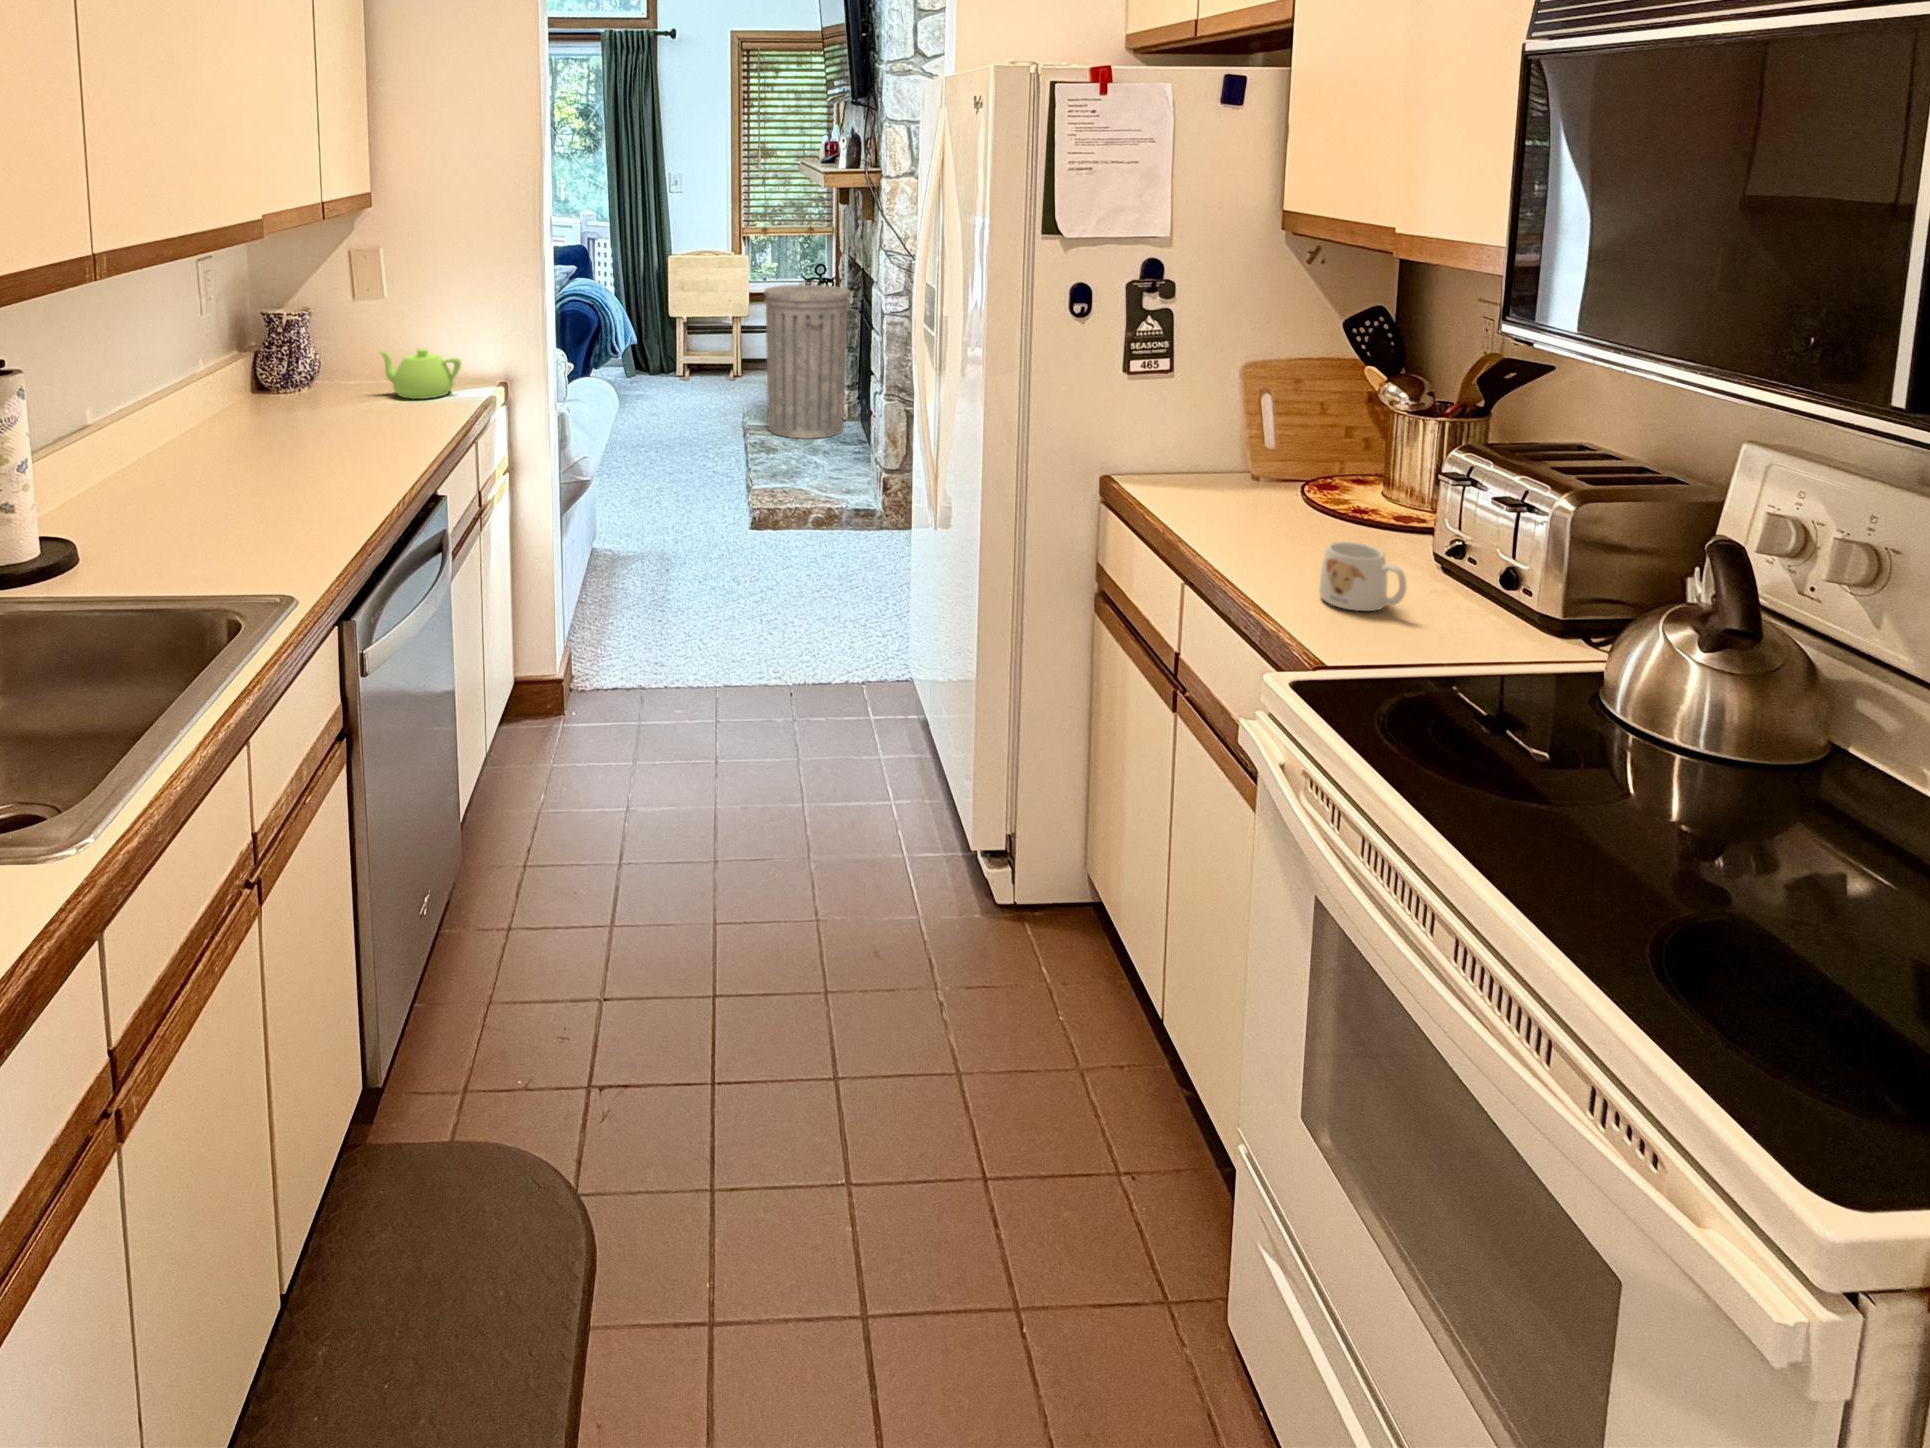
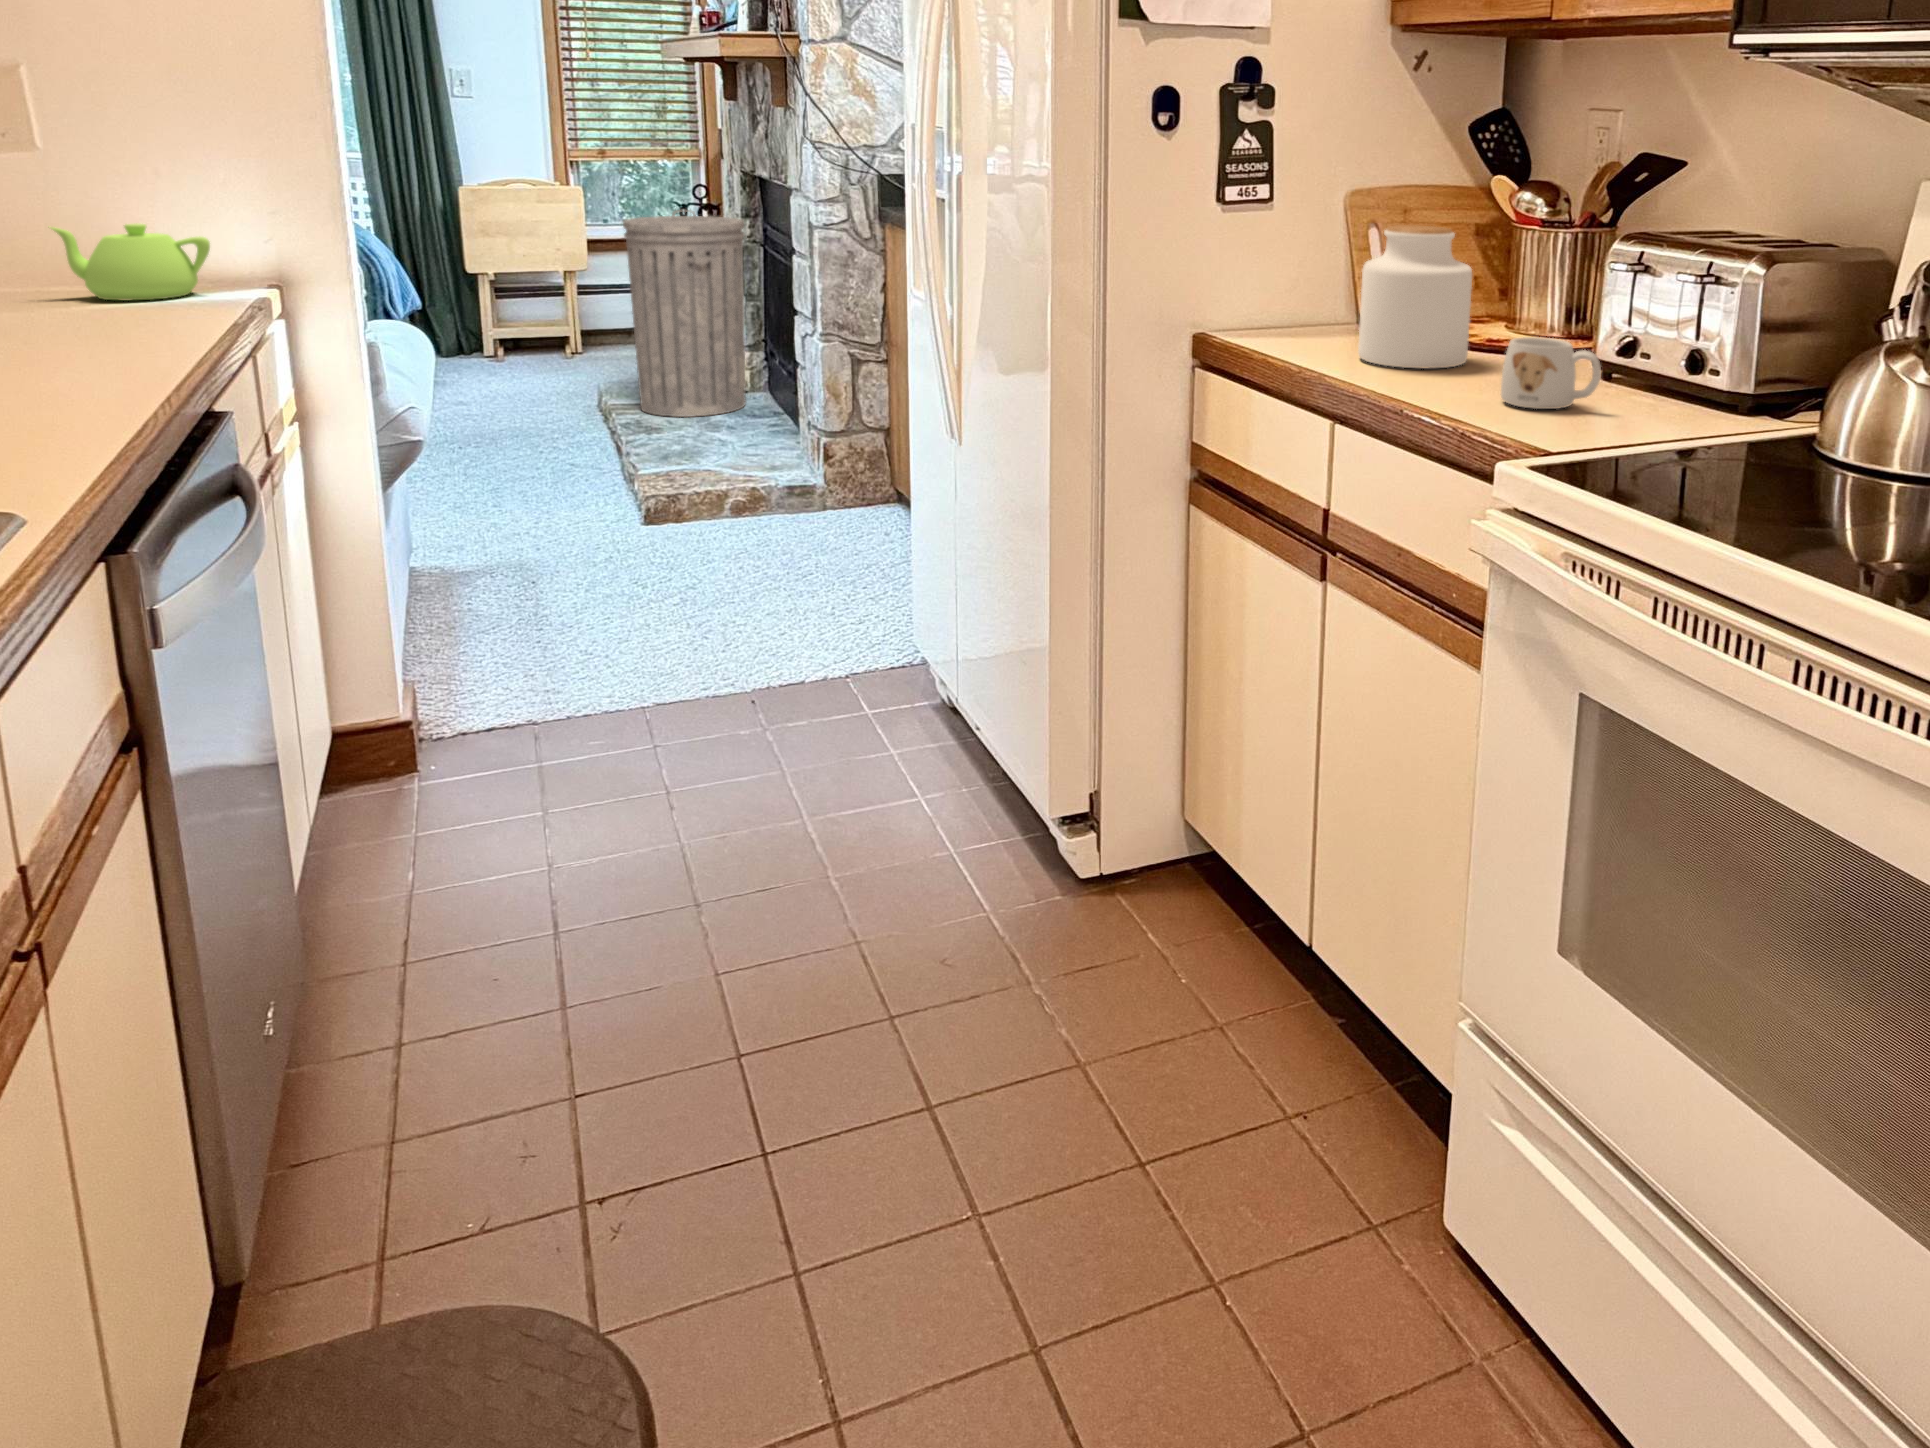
jar: none [1224,416,1327,544] -> present [1358,225,1472,369]

